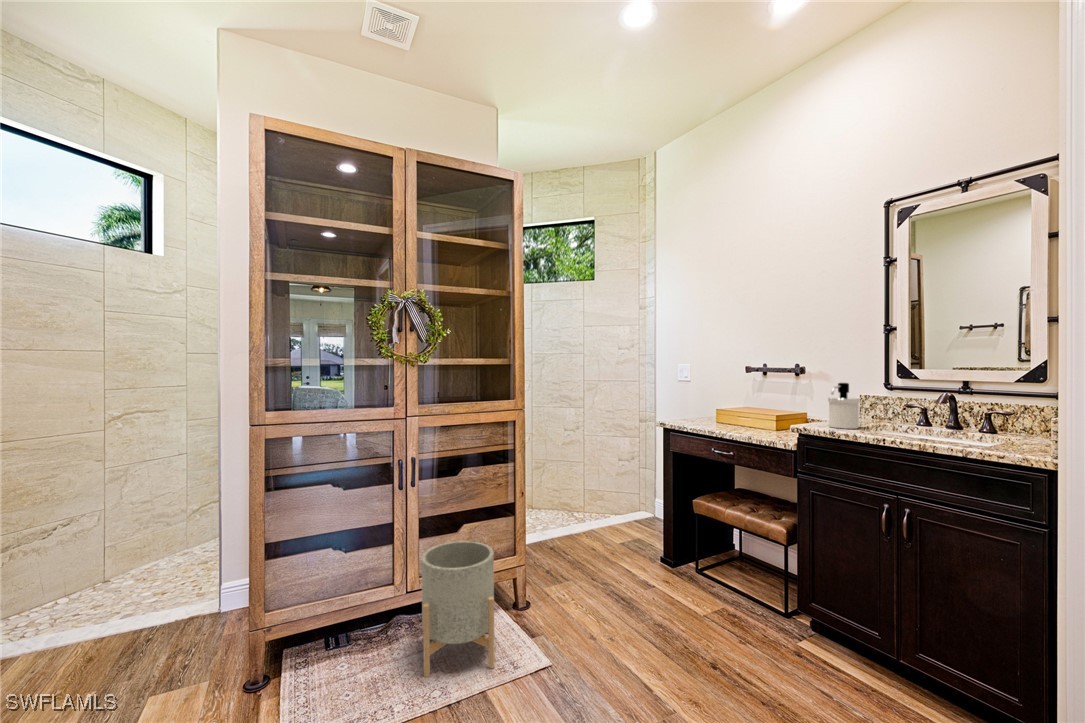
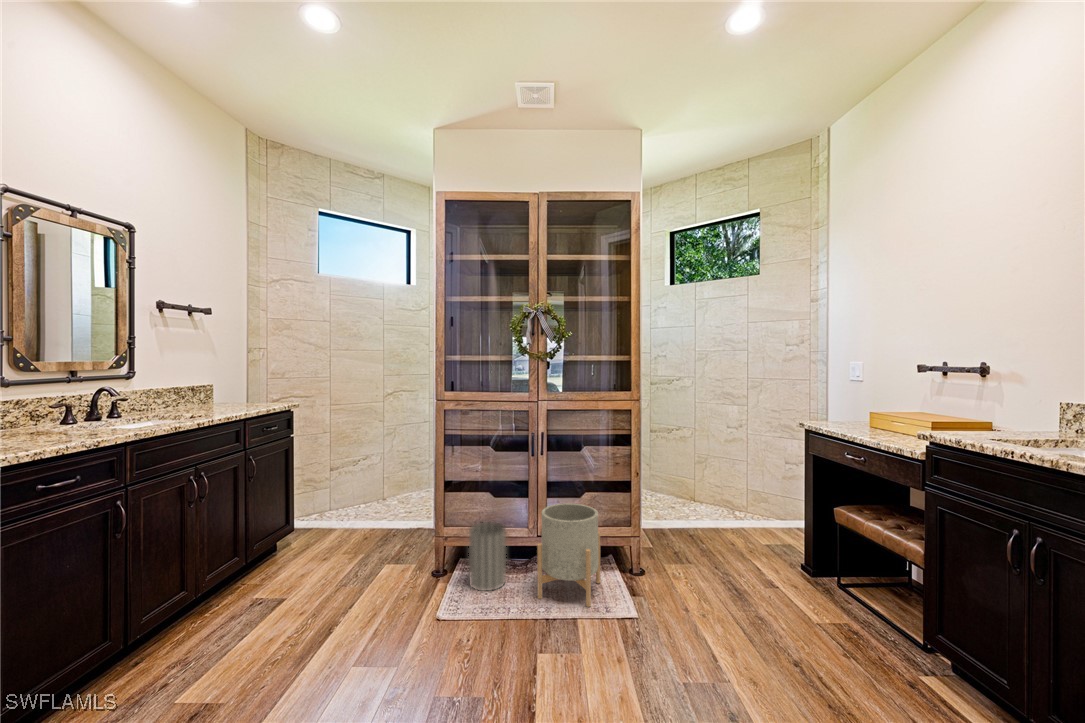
soap dispenser: present [828,383,860,429] -> none [965,384,1018,440]
wastebasket: none [314,587,370,692] -> present [469,522,506,591]

